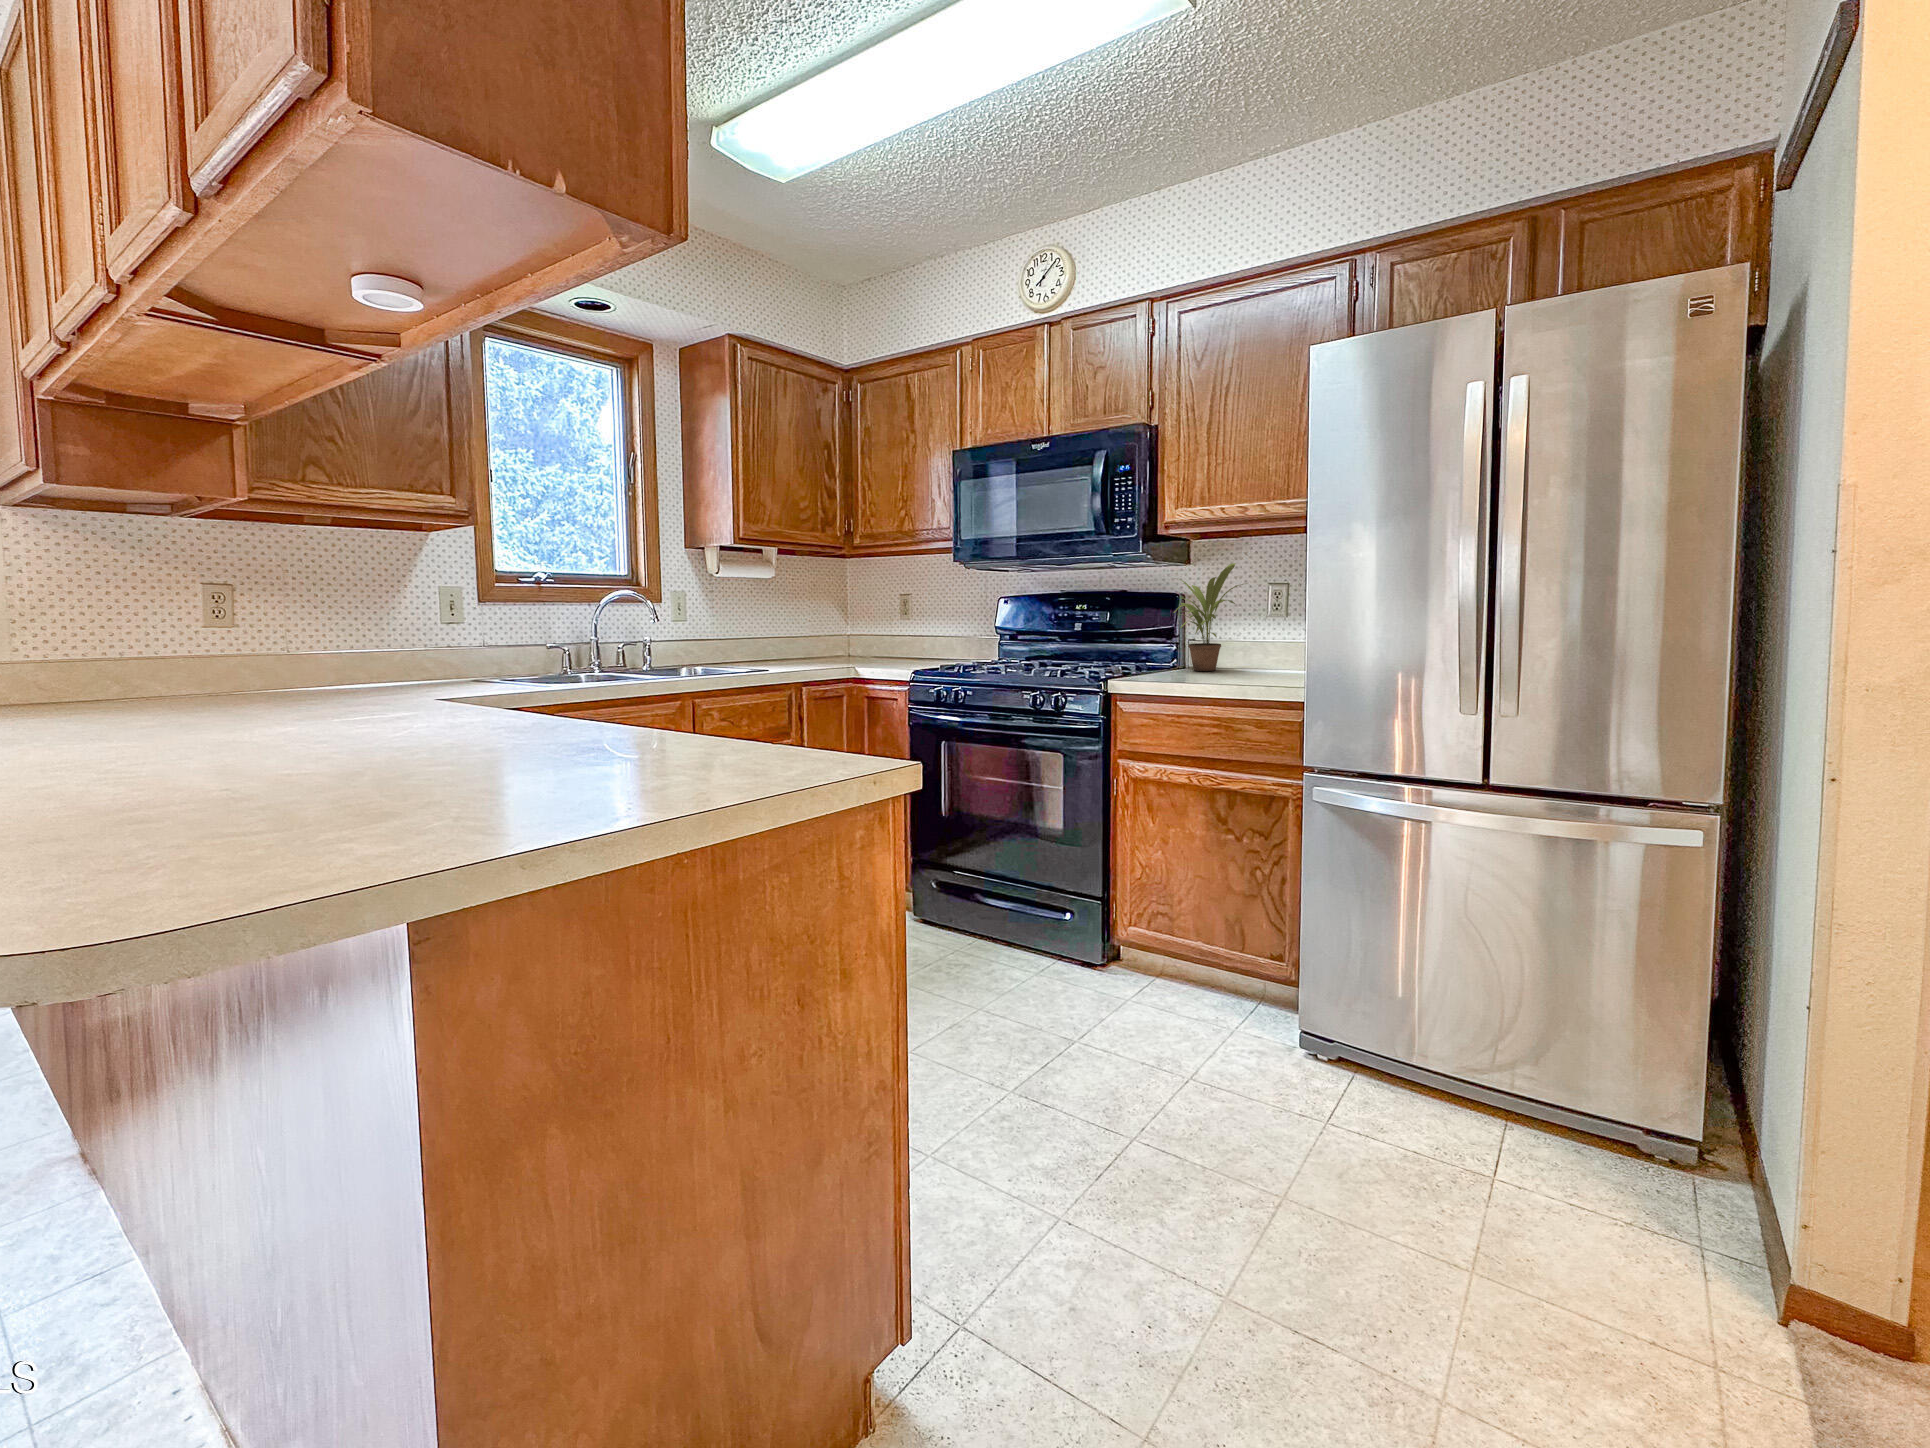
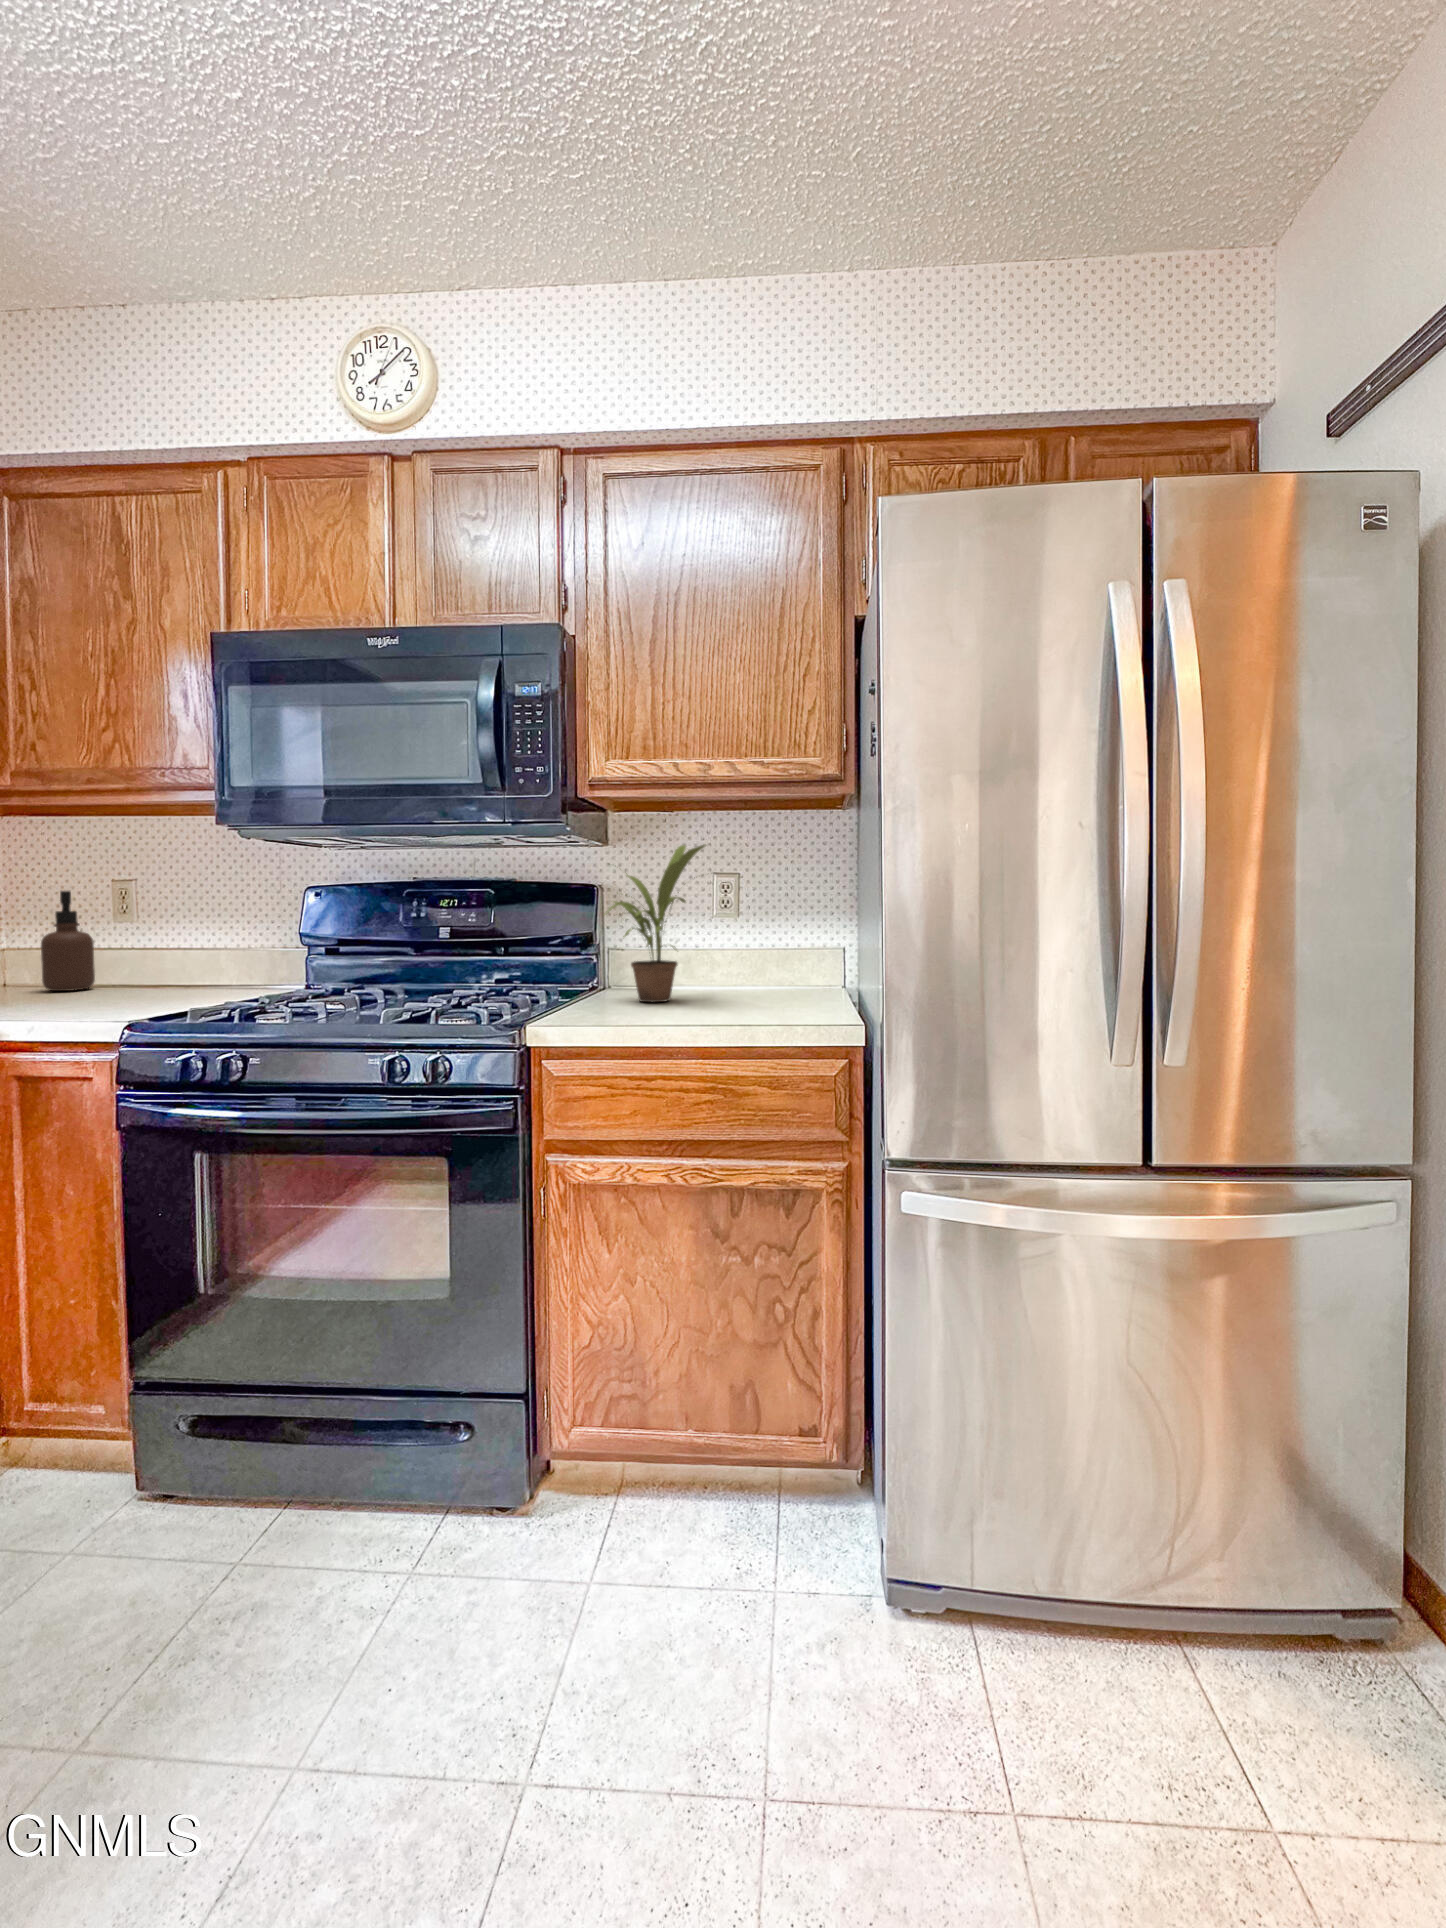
soap dispenser: none [878,599,902,654] -> present [41,891,95,991]

